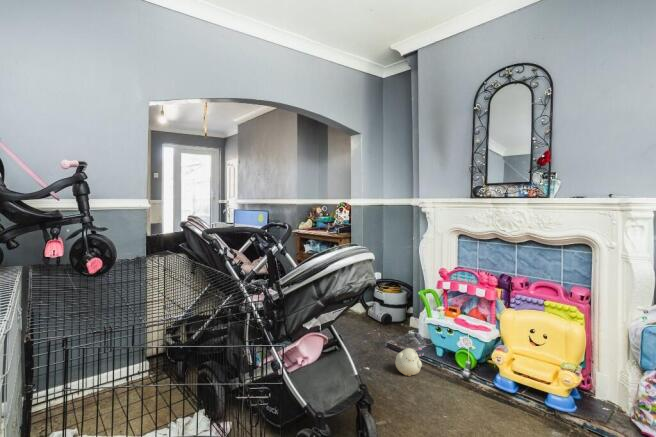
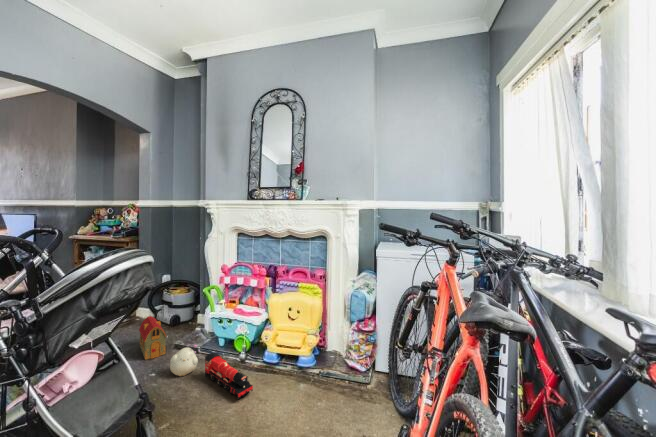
toy house: none [360,311,387,352] -> present [139,316,167,360]
toy train: none [431,360,492,418] -> present [205,353,253,399]

